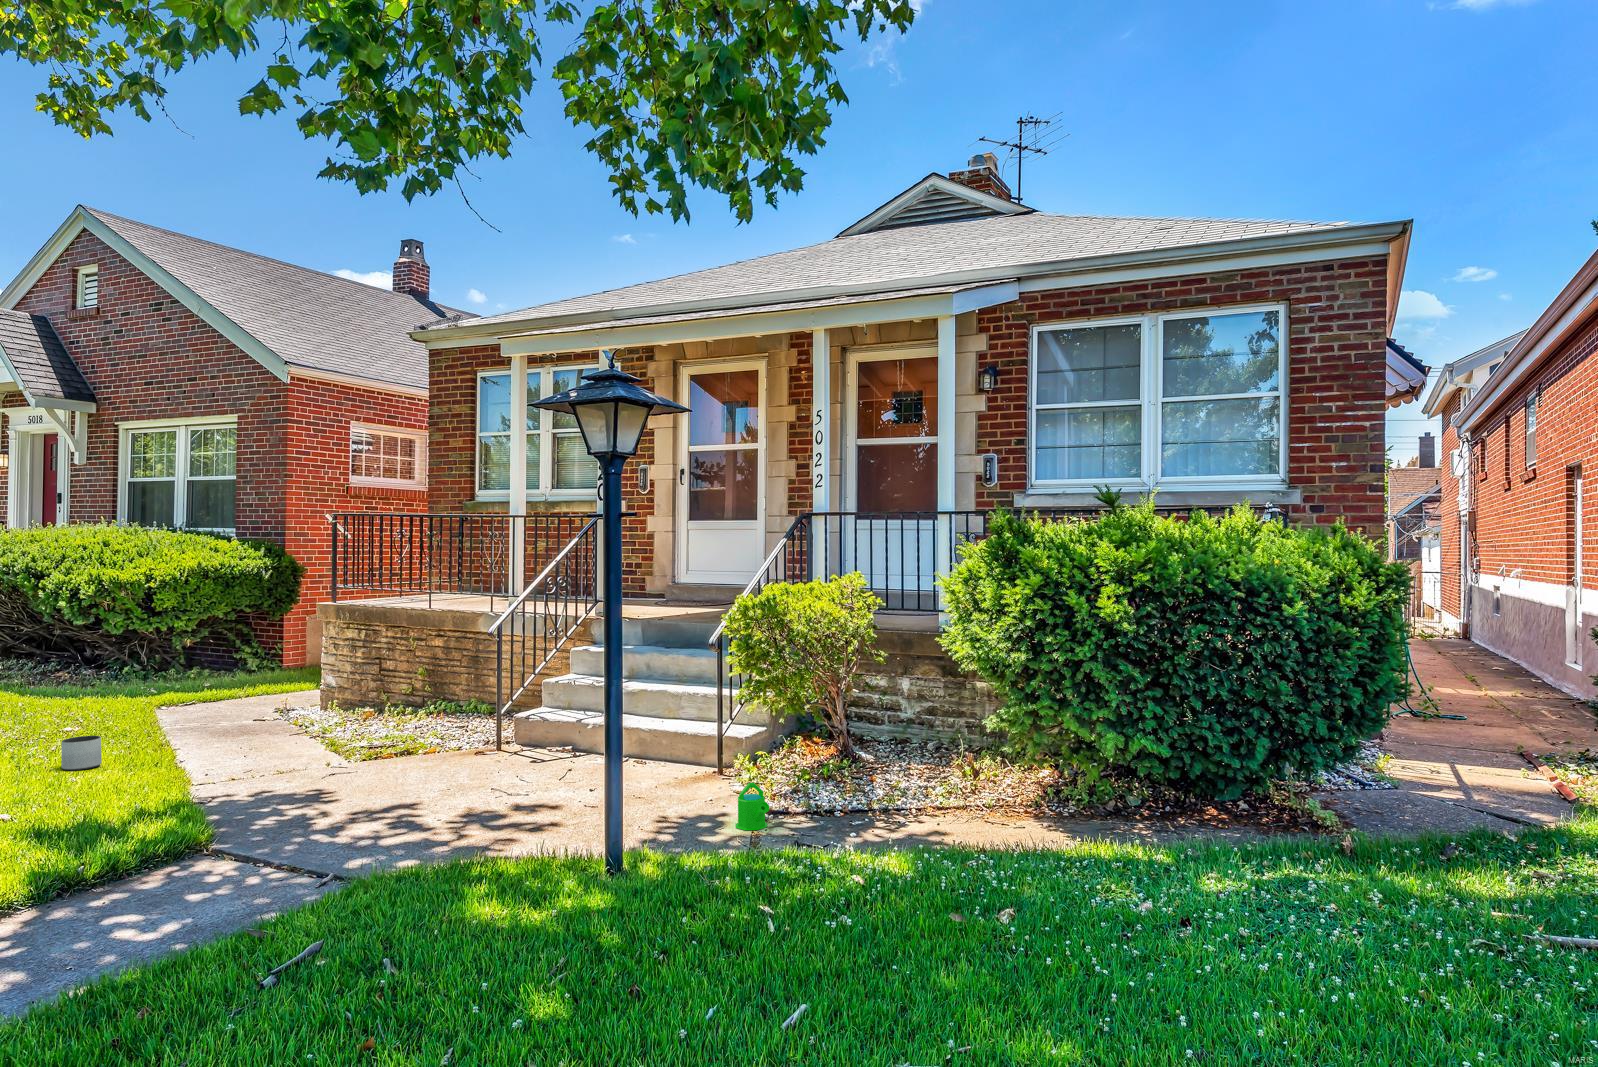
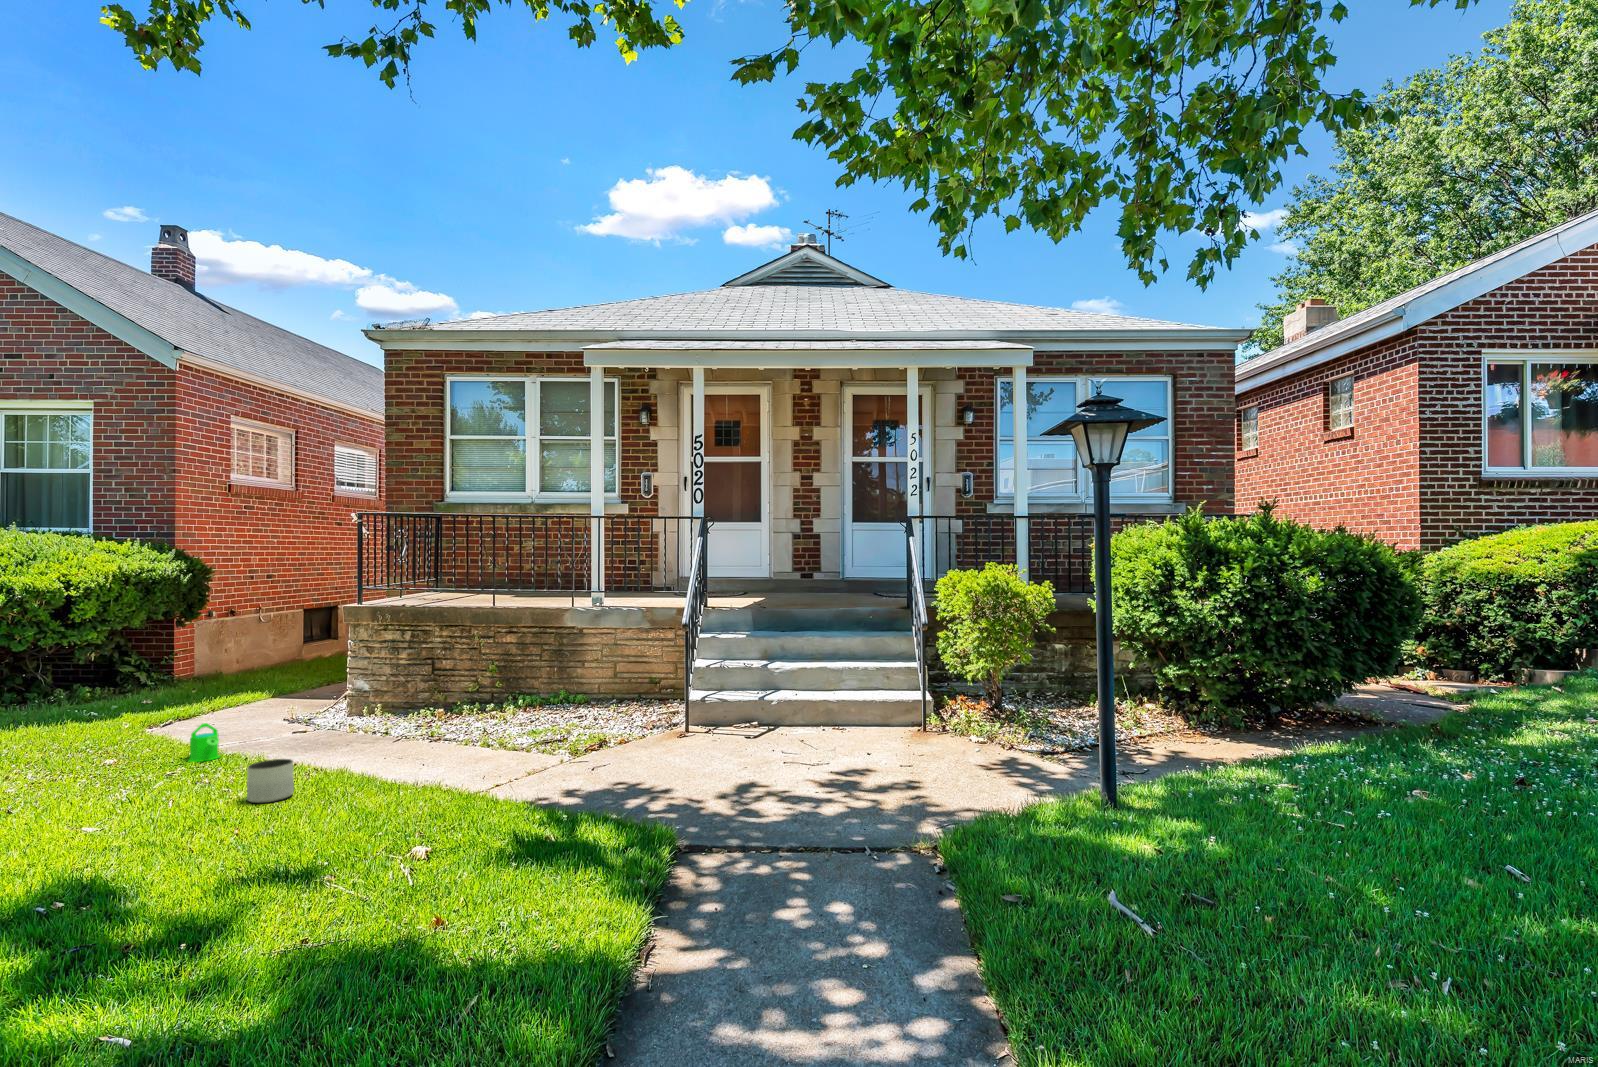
watering can: present [736,783,769,830] -> present [189,723,220,762]

